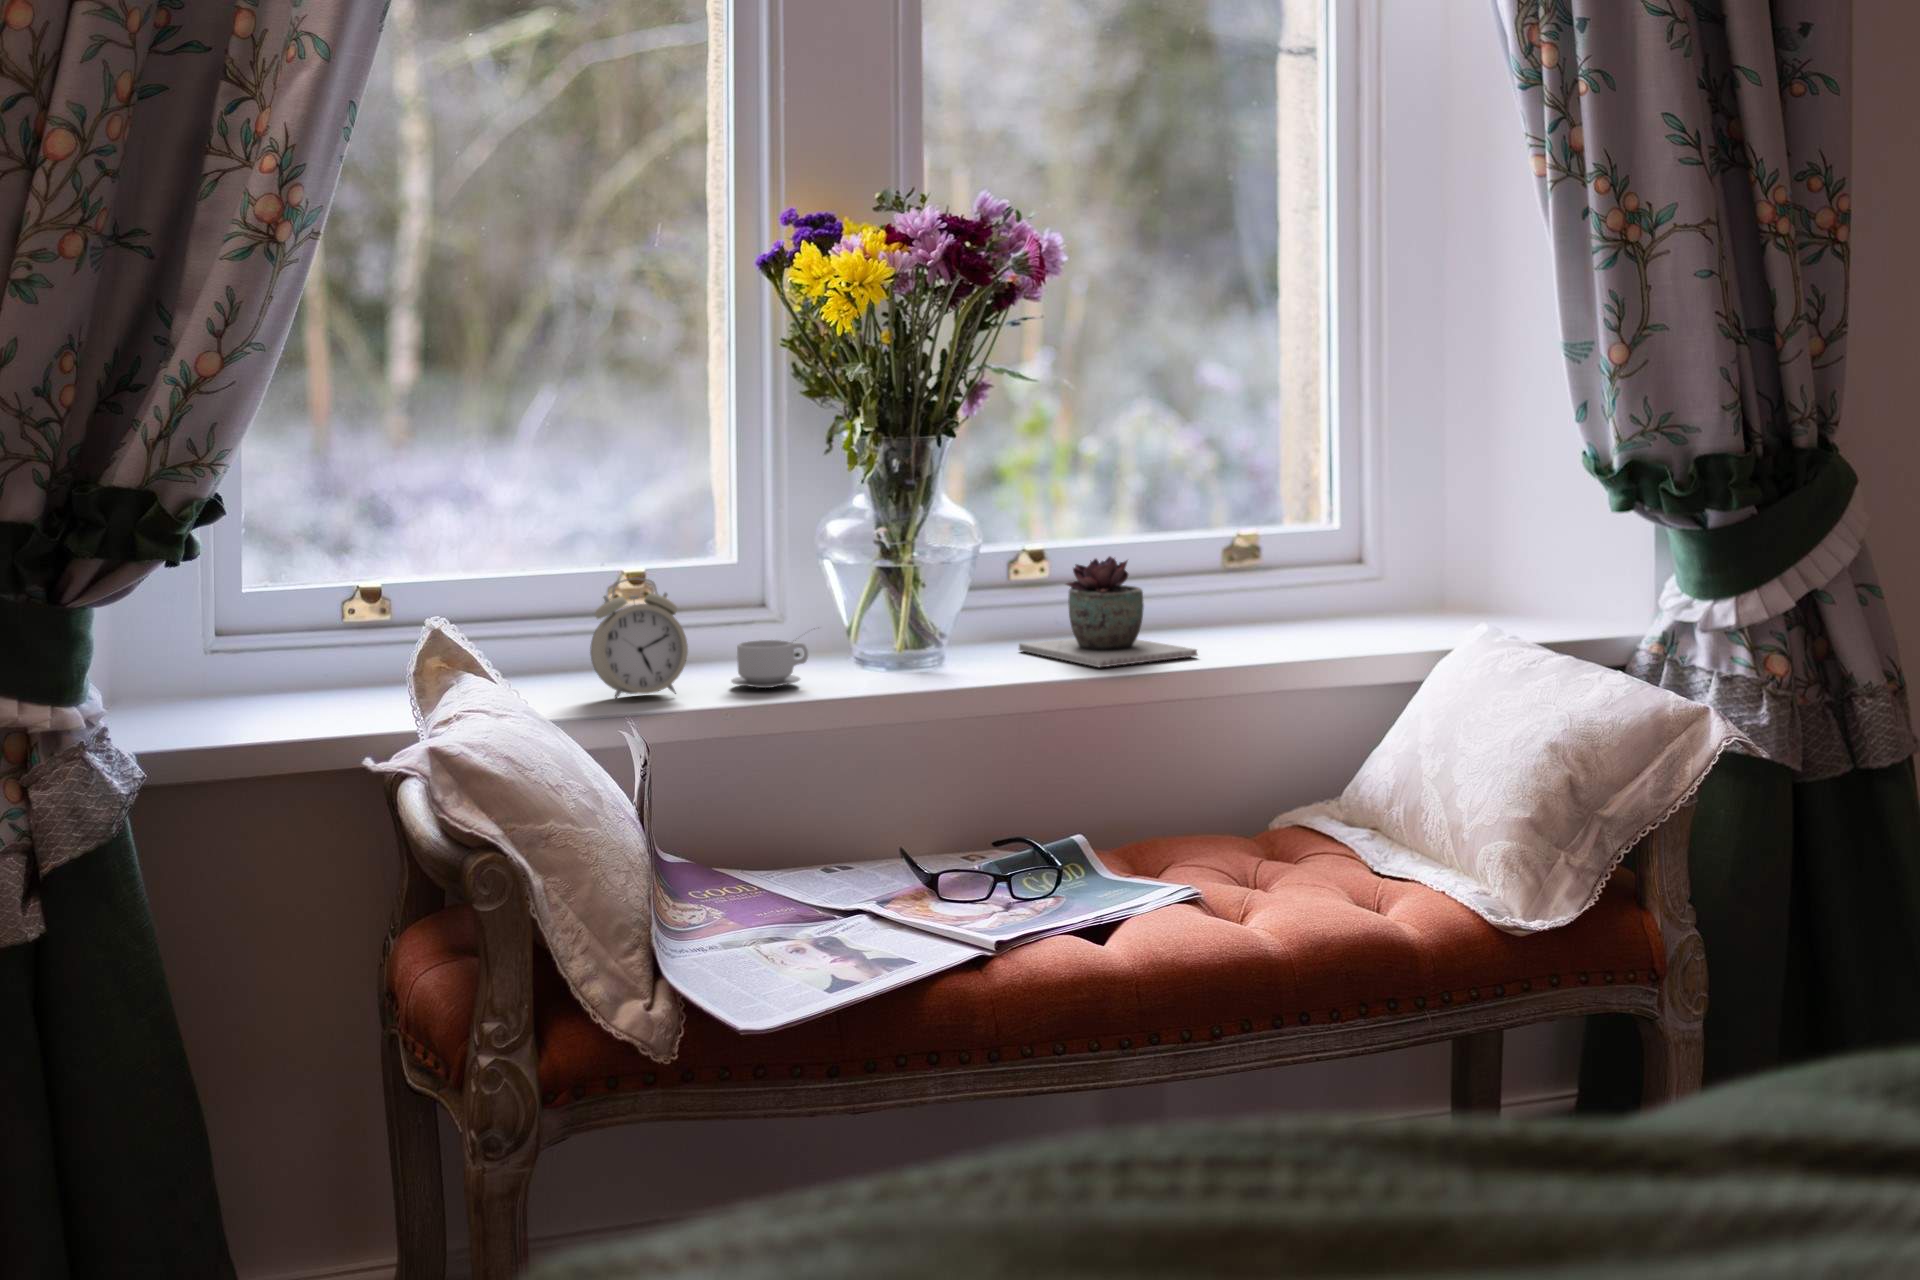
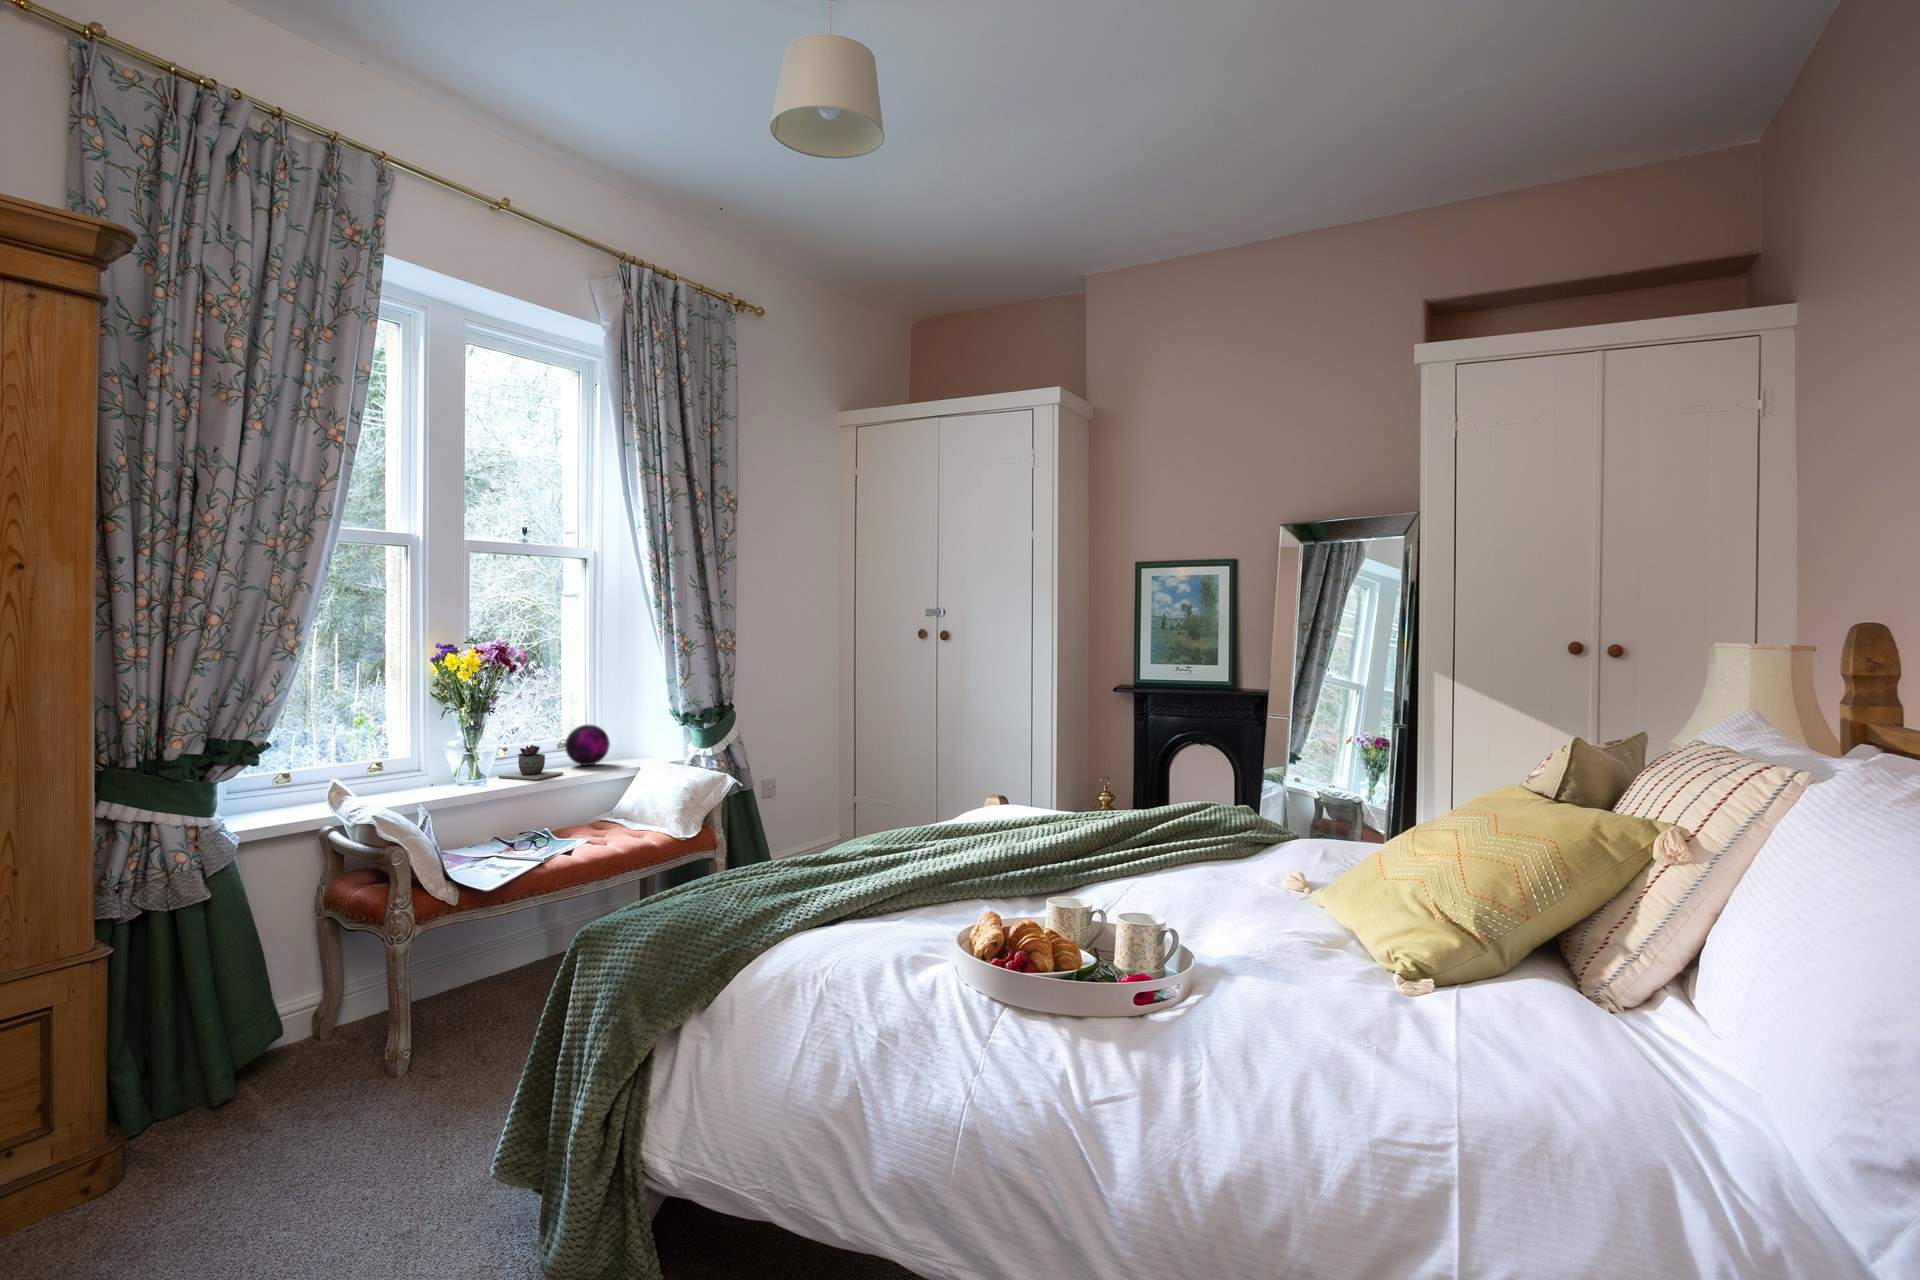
decorative orb: none [1240,502,1374,633] -> present [565,724,610,765]
alarm clock: present [590,578,688,700] -> none [364,762,404,804]
teacup: present [731,640,808,688] -> none [413,774,449,796]

